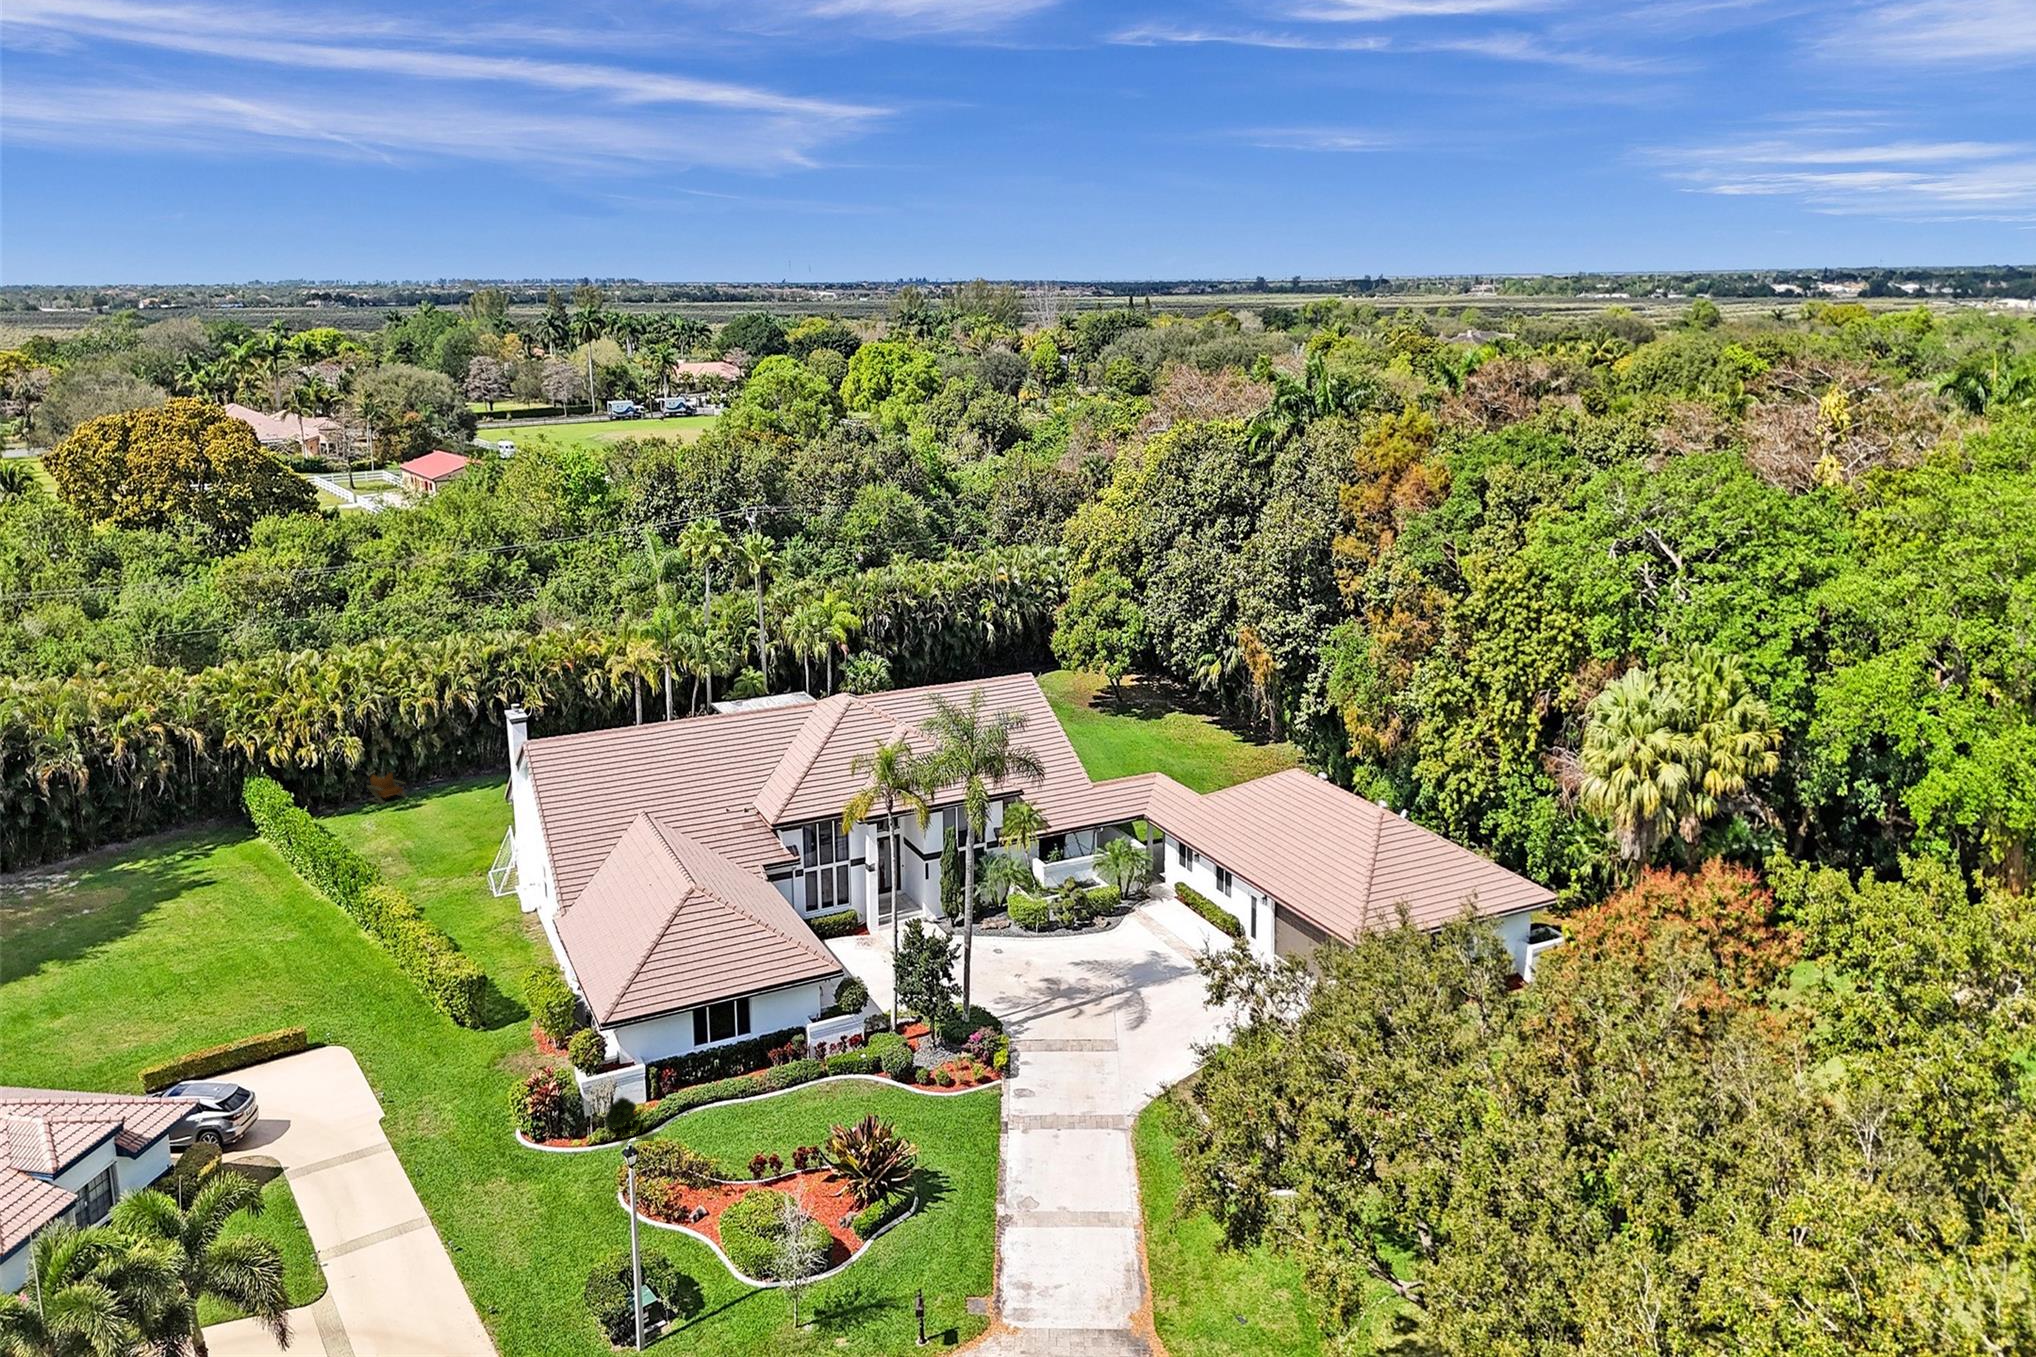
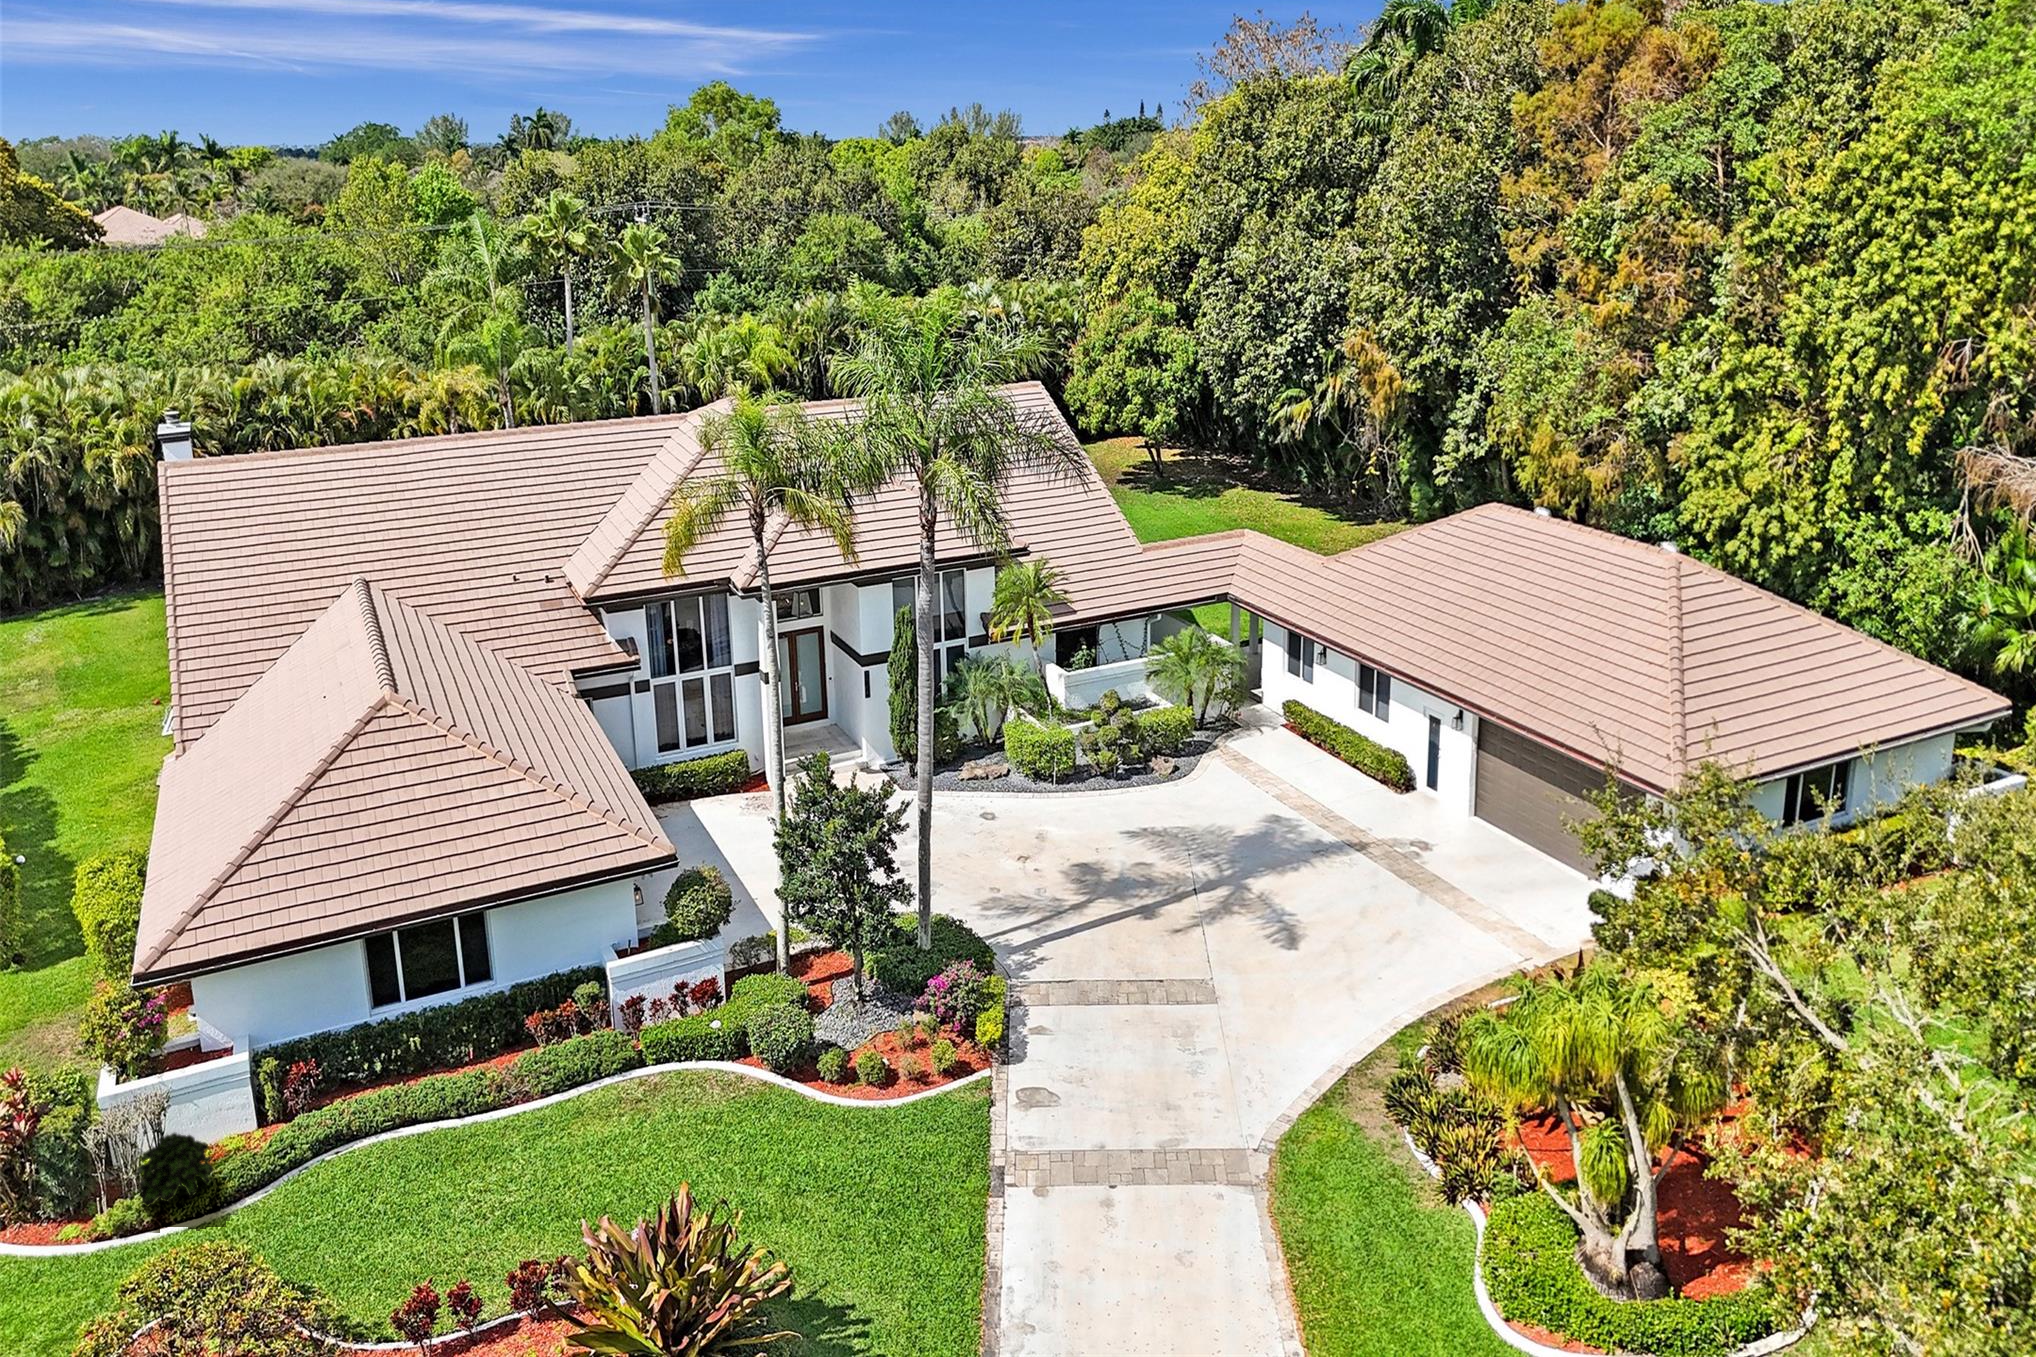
lounge chair: present [367,773,406,804] -> none [28,562,97,611]

